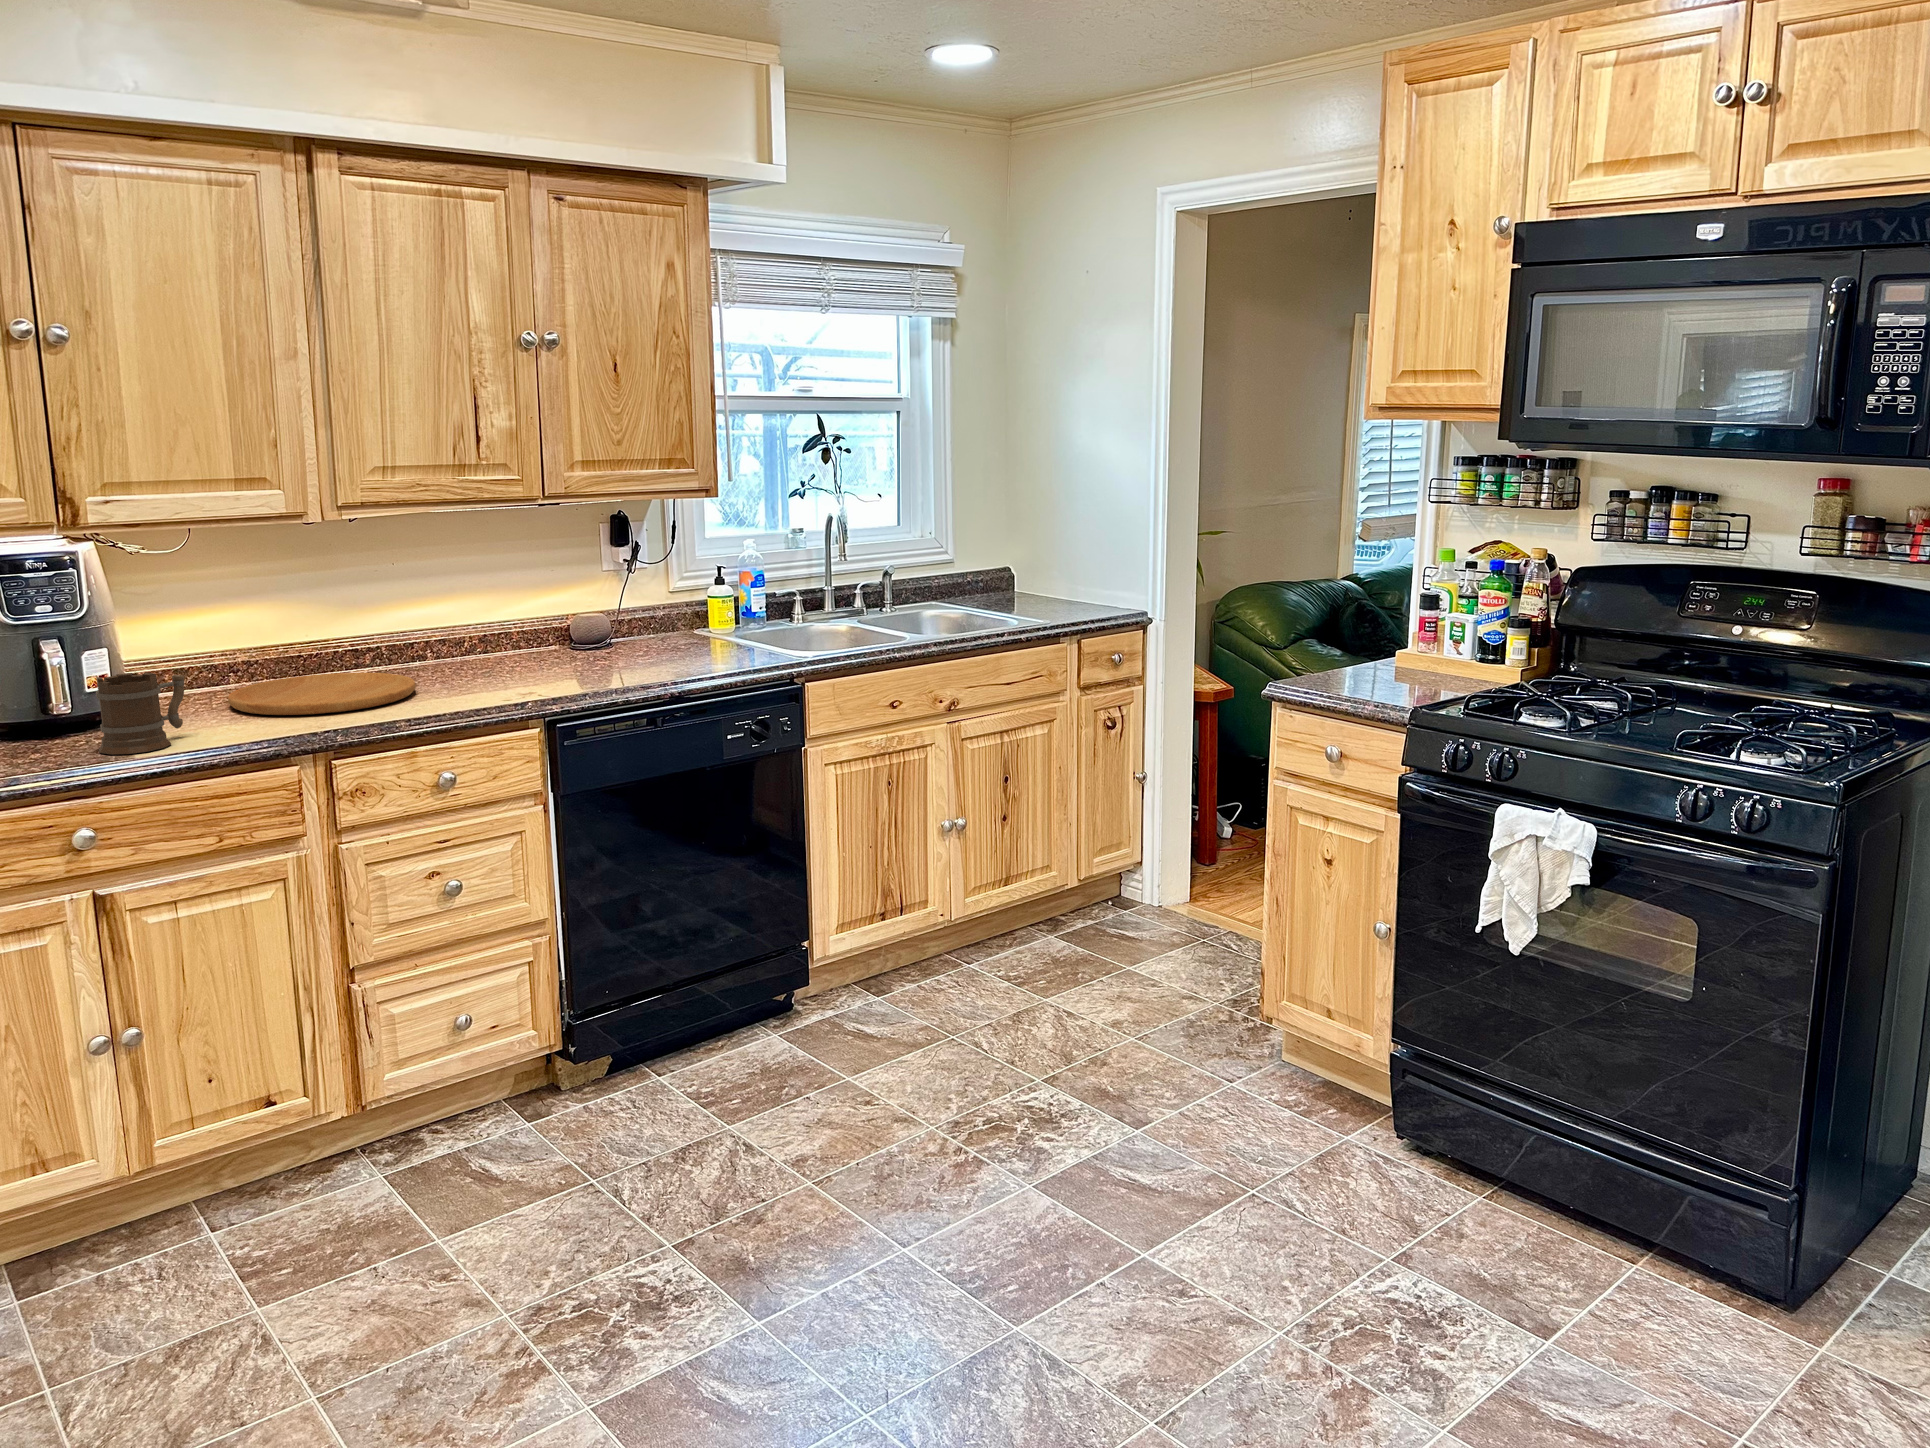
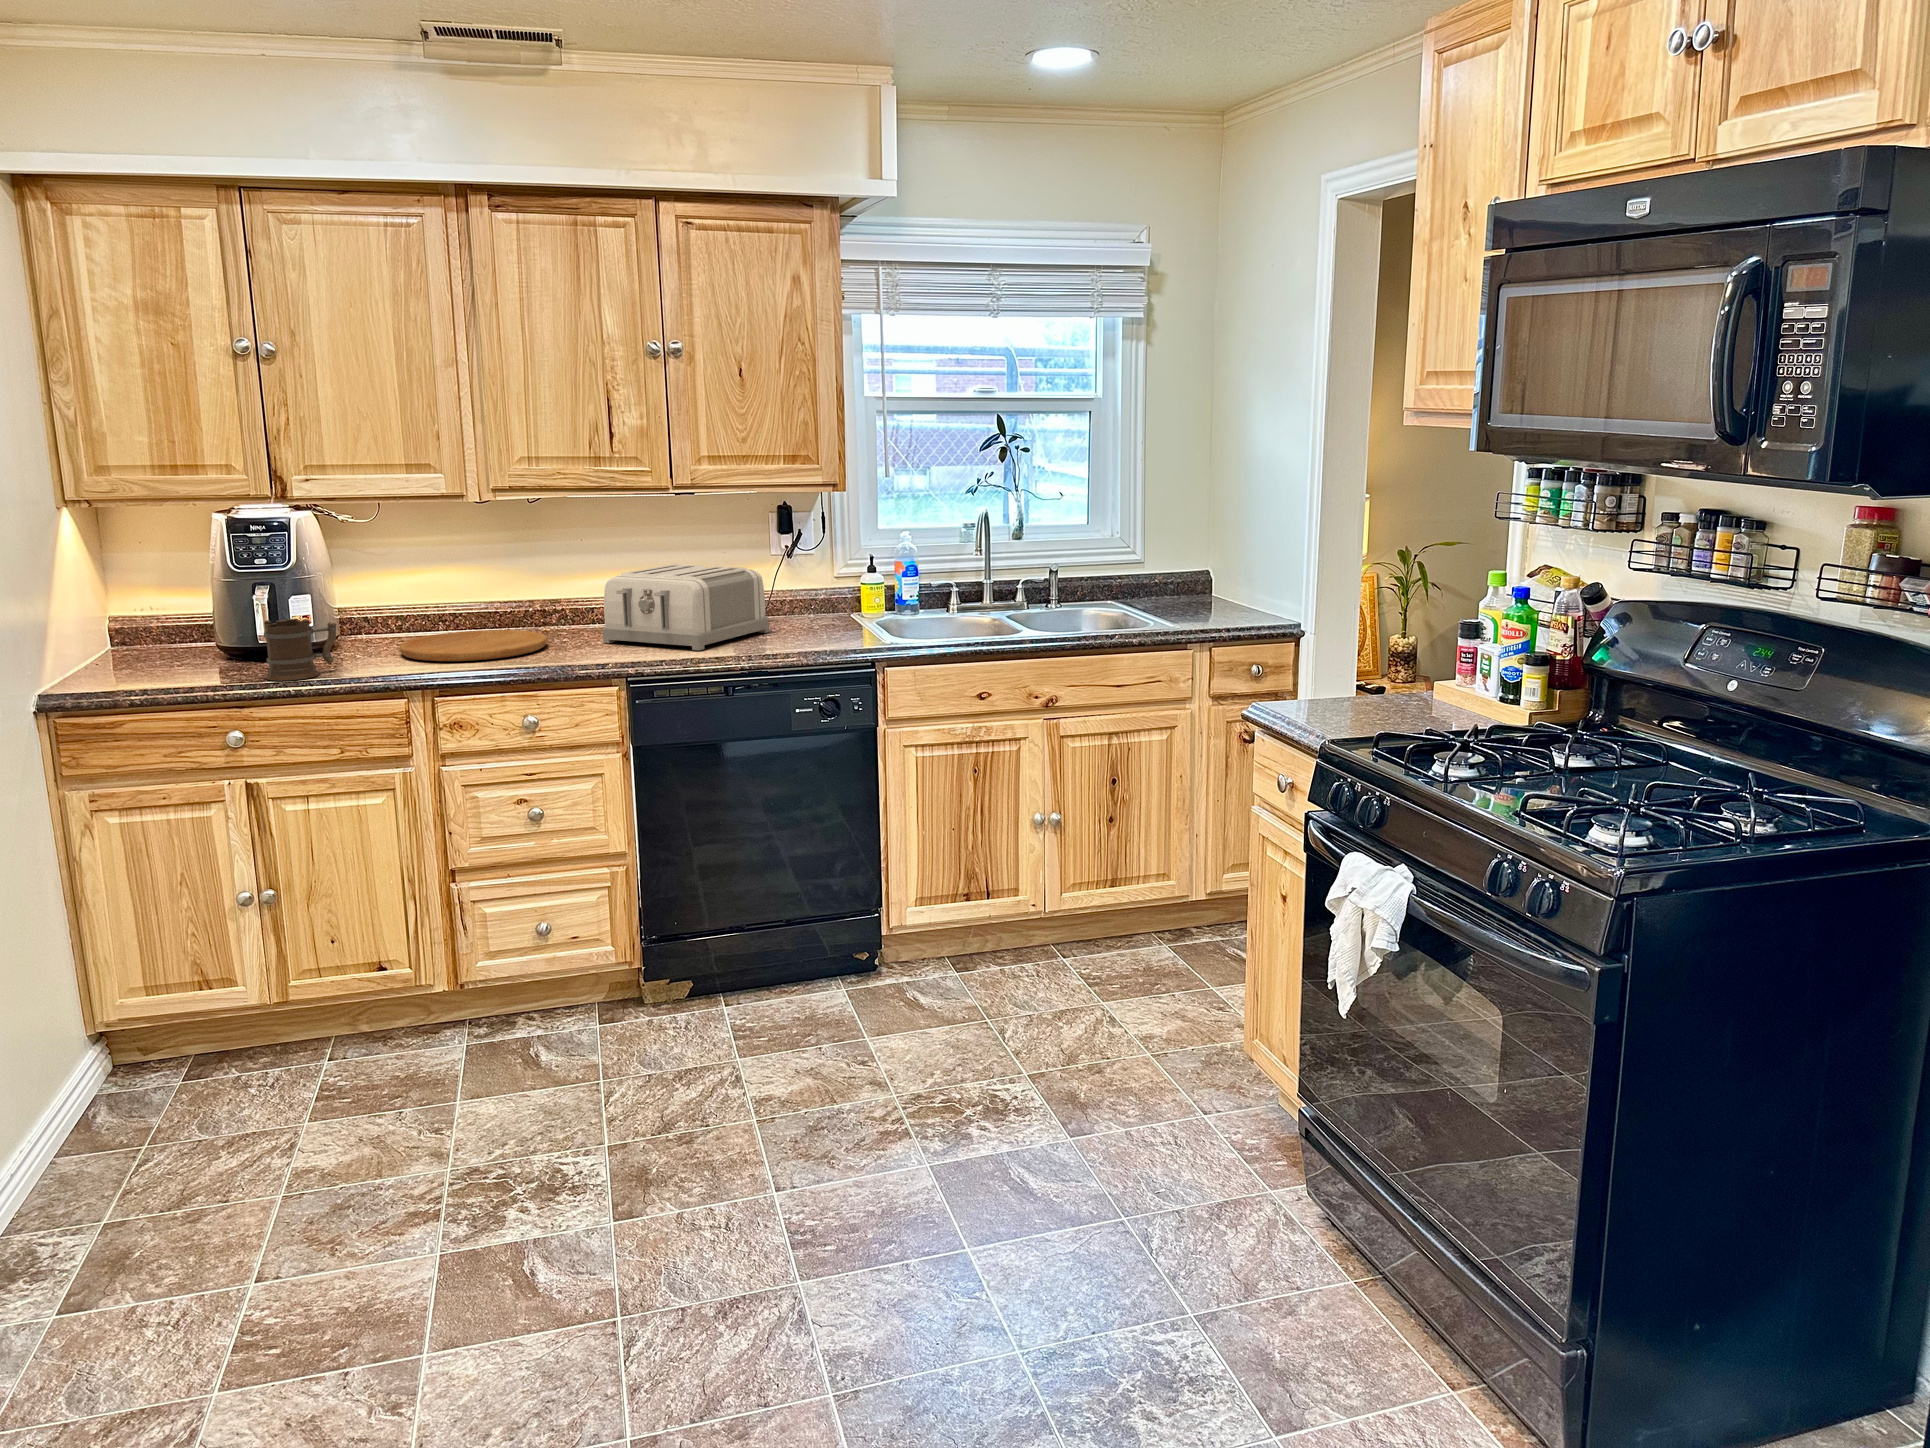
toaster: none [473,584,648,680] -> present [603,564,769,650]

